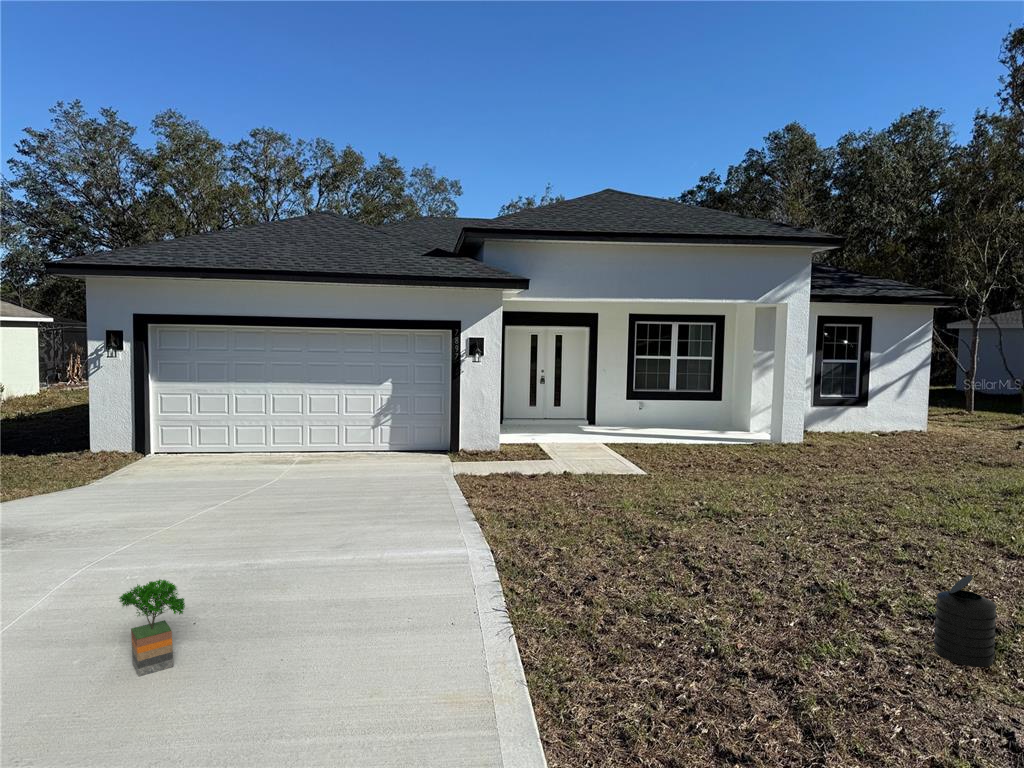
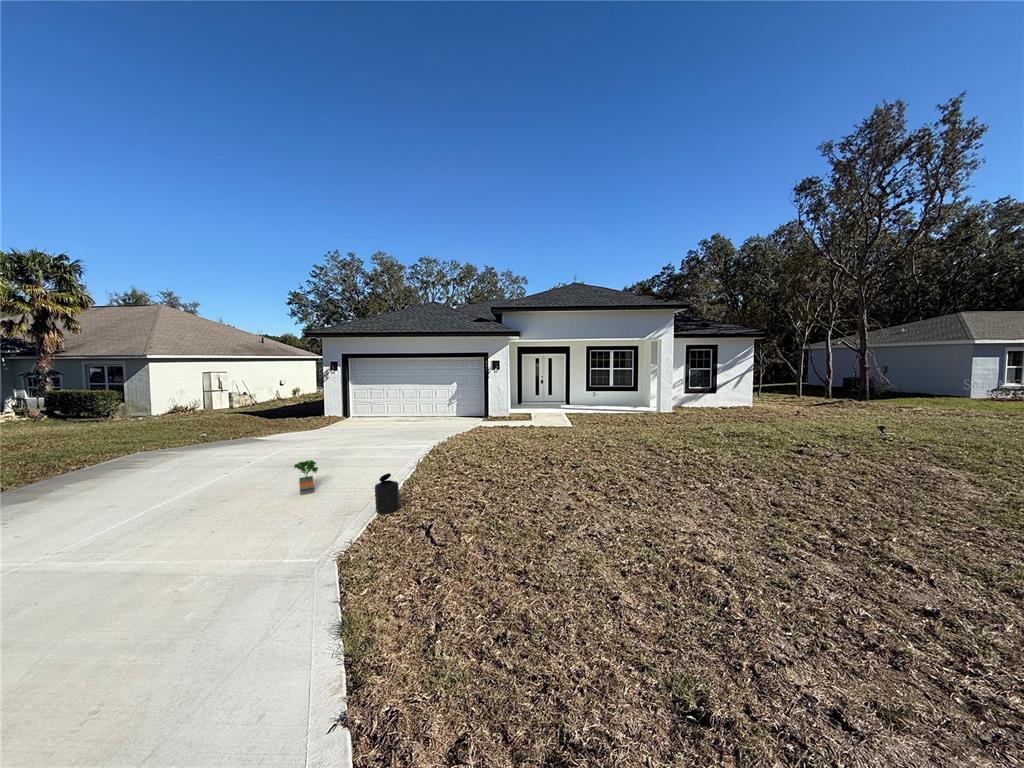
trash can: present [934,575,997,667] -> present [375,473,400,514]

